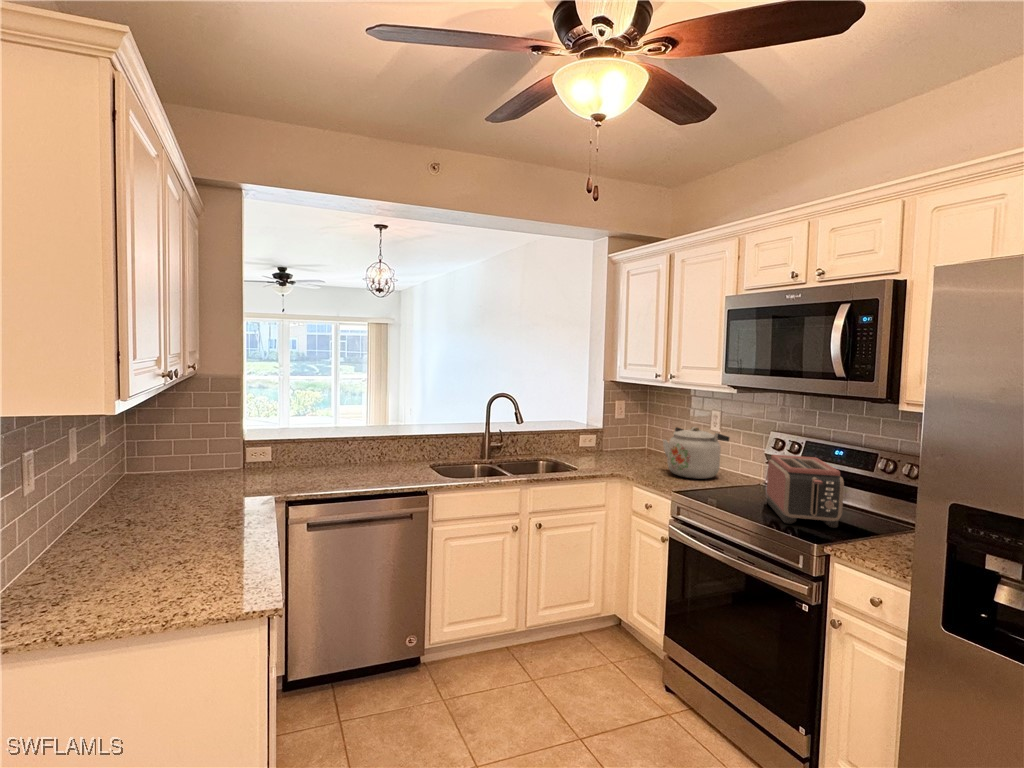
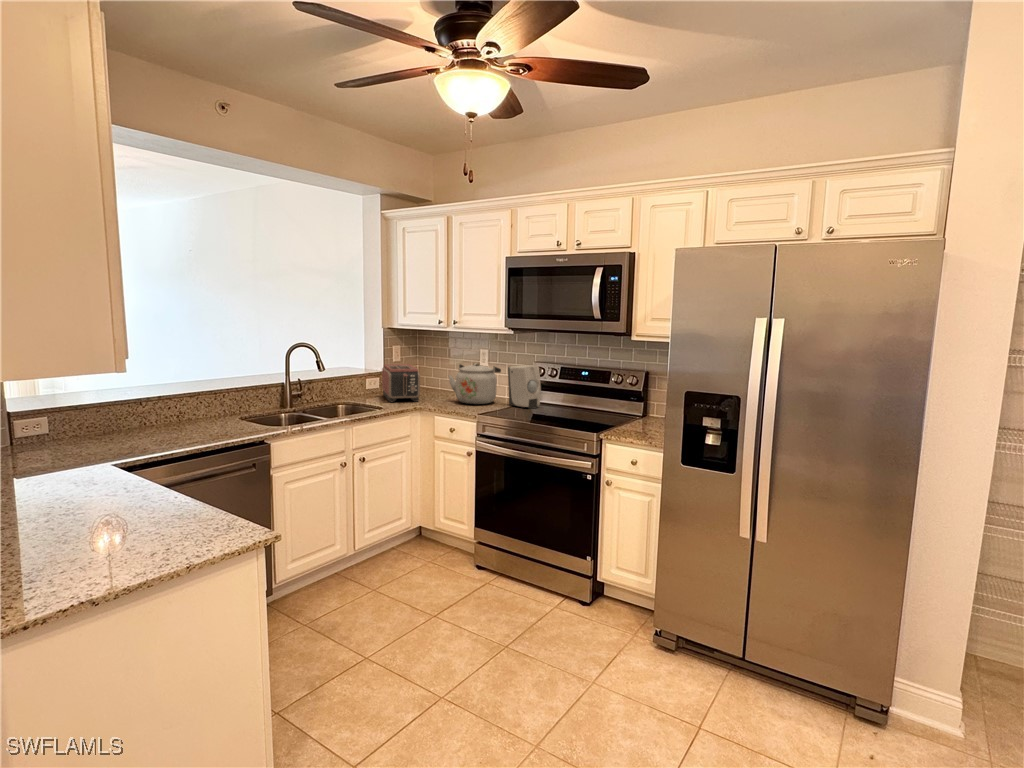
soap dispenser: none [731,435,774,493] -> present [508,366,541,409]
toaster: present [767,455,844,528] -> present [382,364,420,402]

